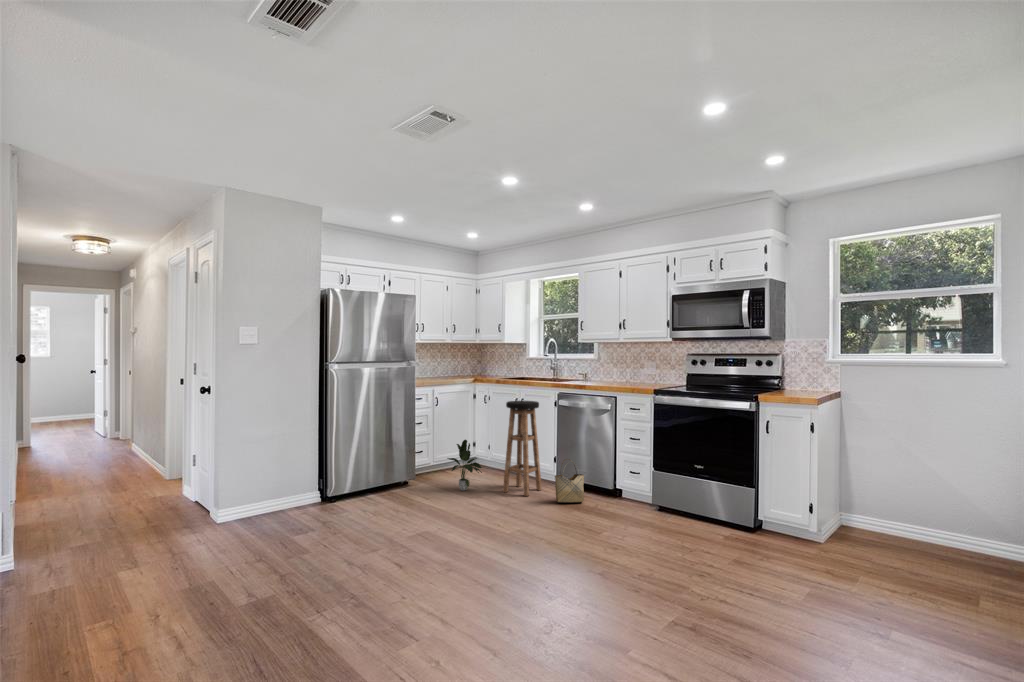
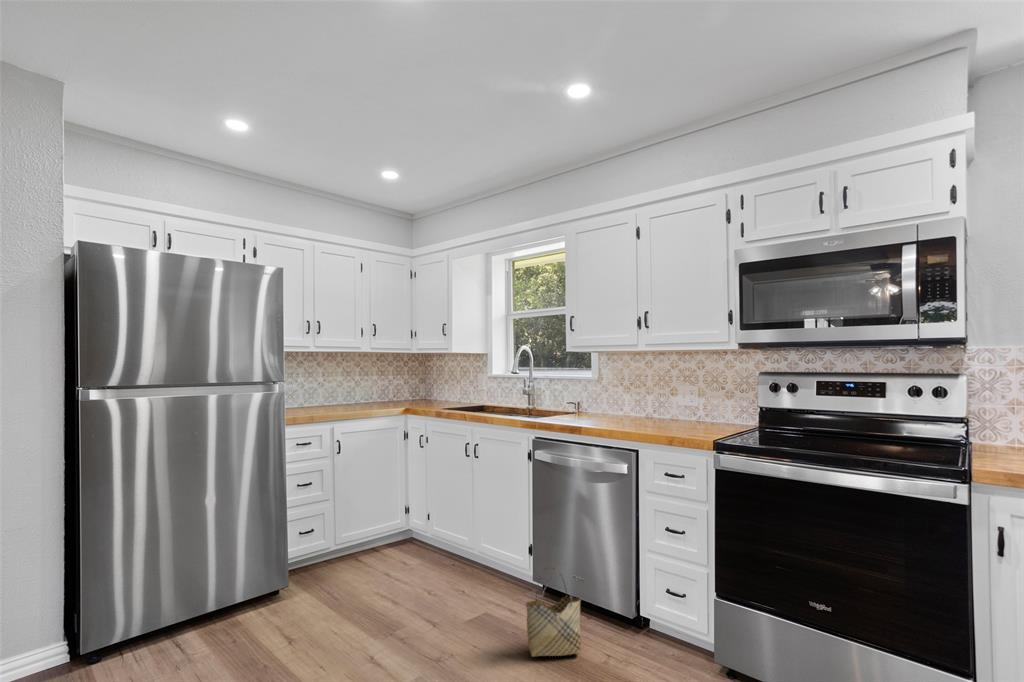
bar stool: present [503,401,542,496] -> none [433,453,504,636]
potted plant: present [447,440,482,491] -> none [330,524,399,619]

